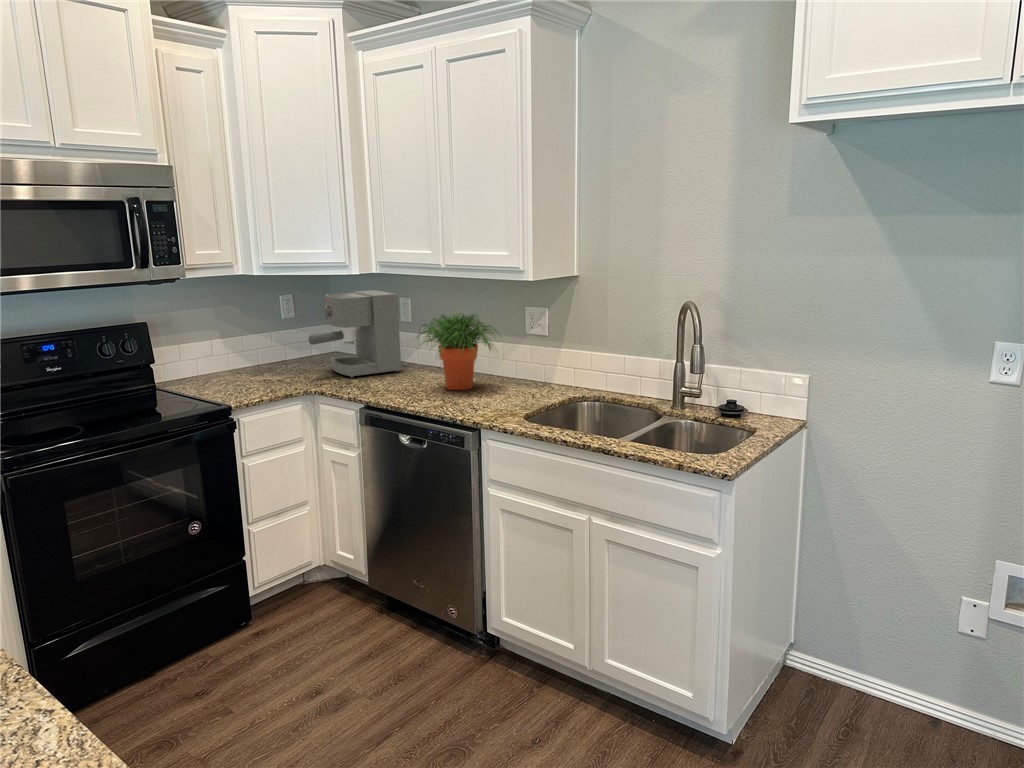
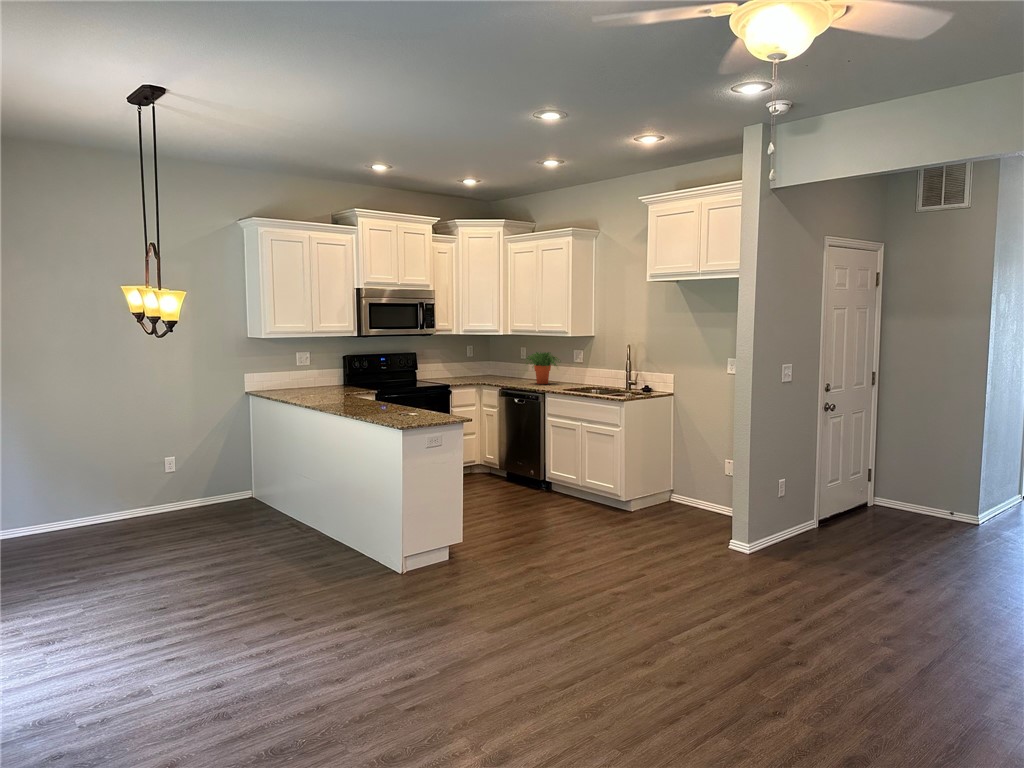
coffee maker: present [309,290,401,378] -> none [480,344,520,381]

